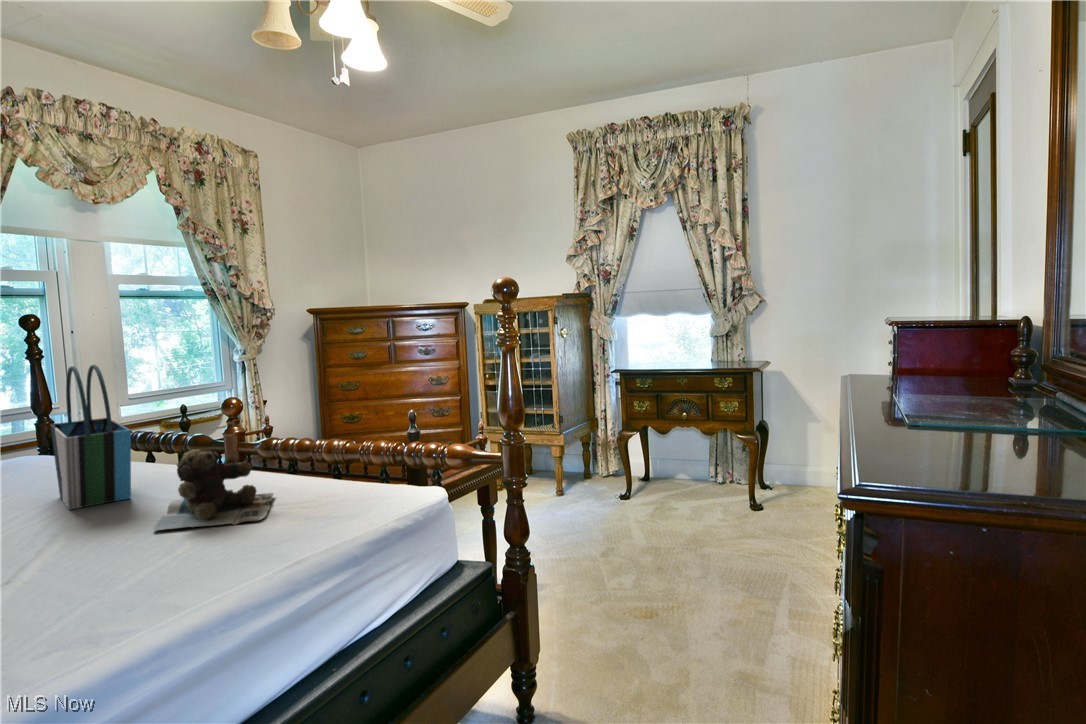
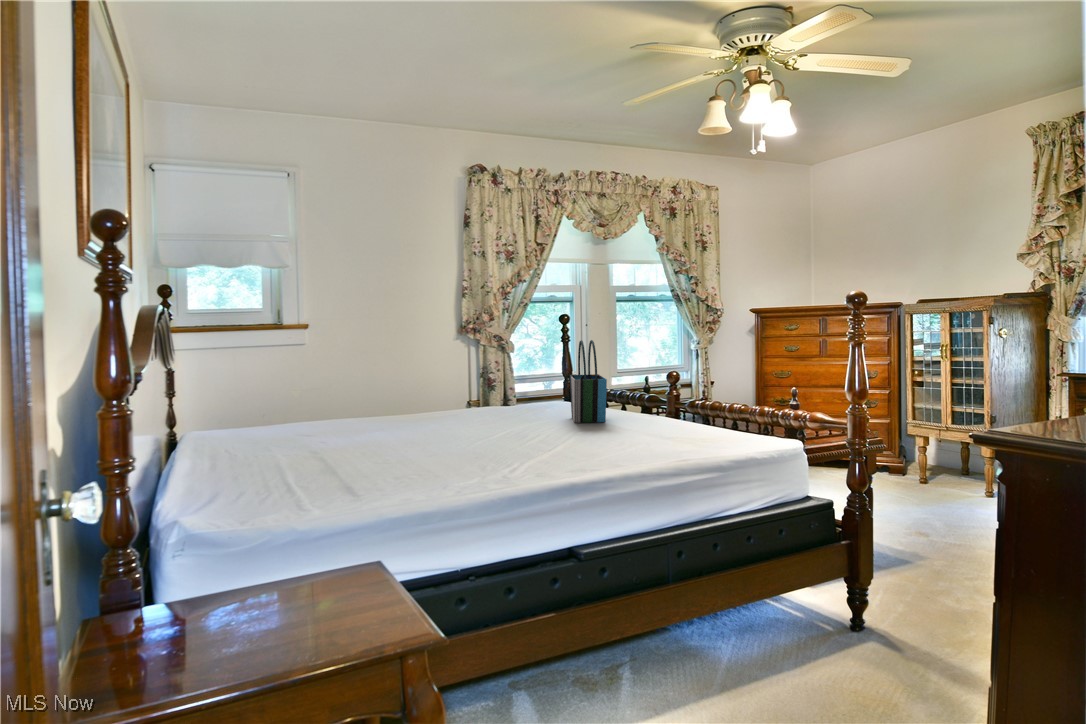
teddy bear: present [153,449,273,531] -> none [611,391,684,438]

